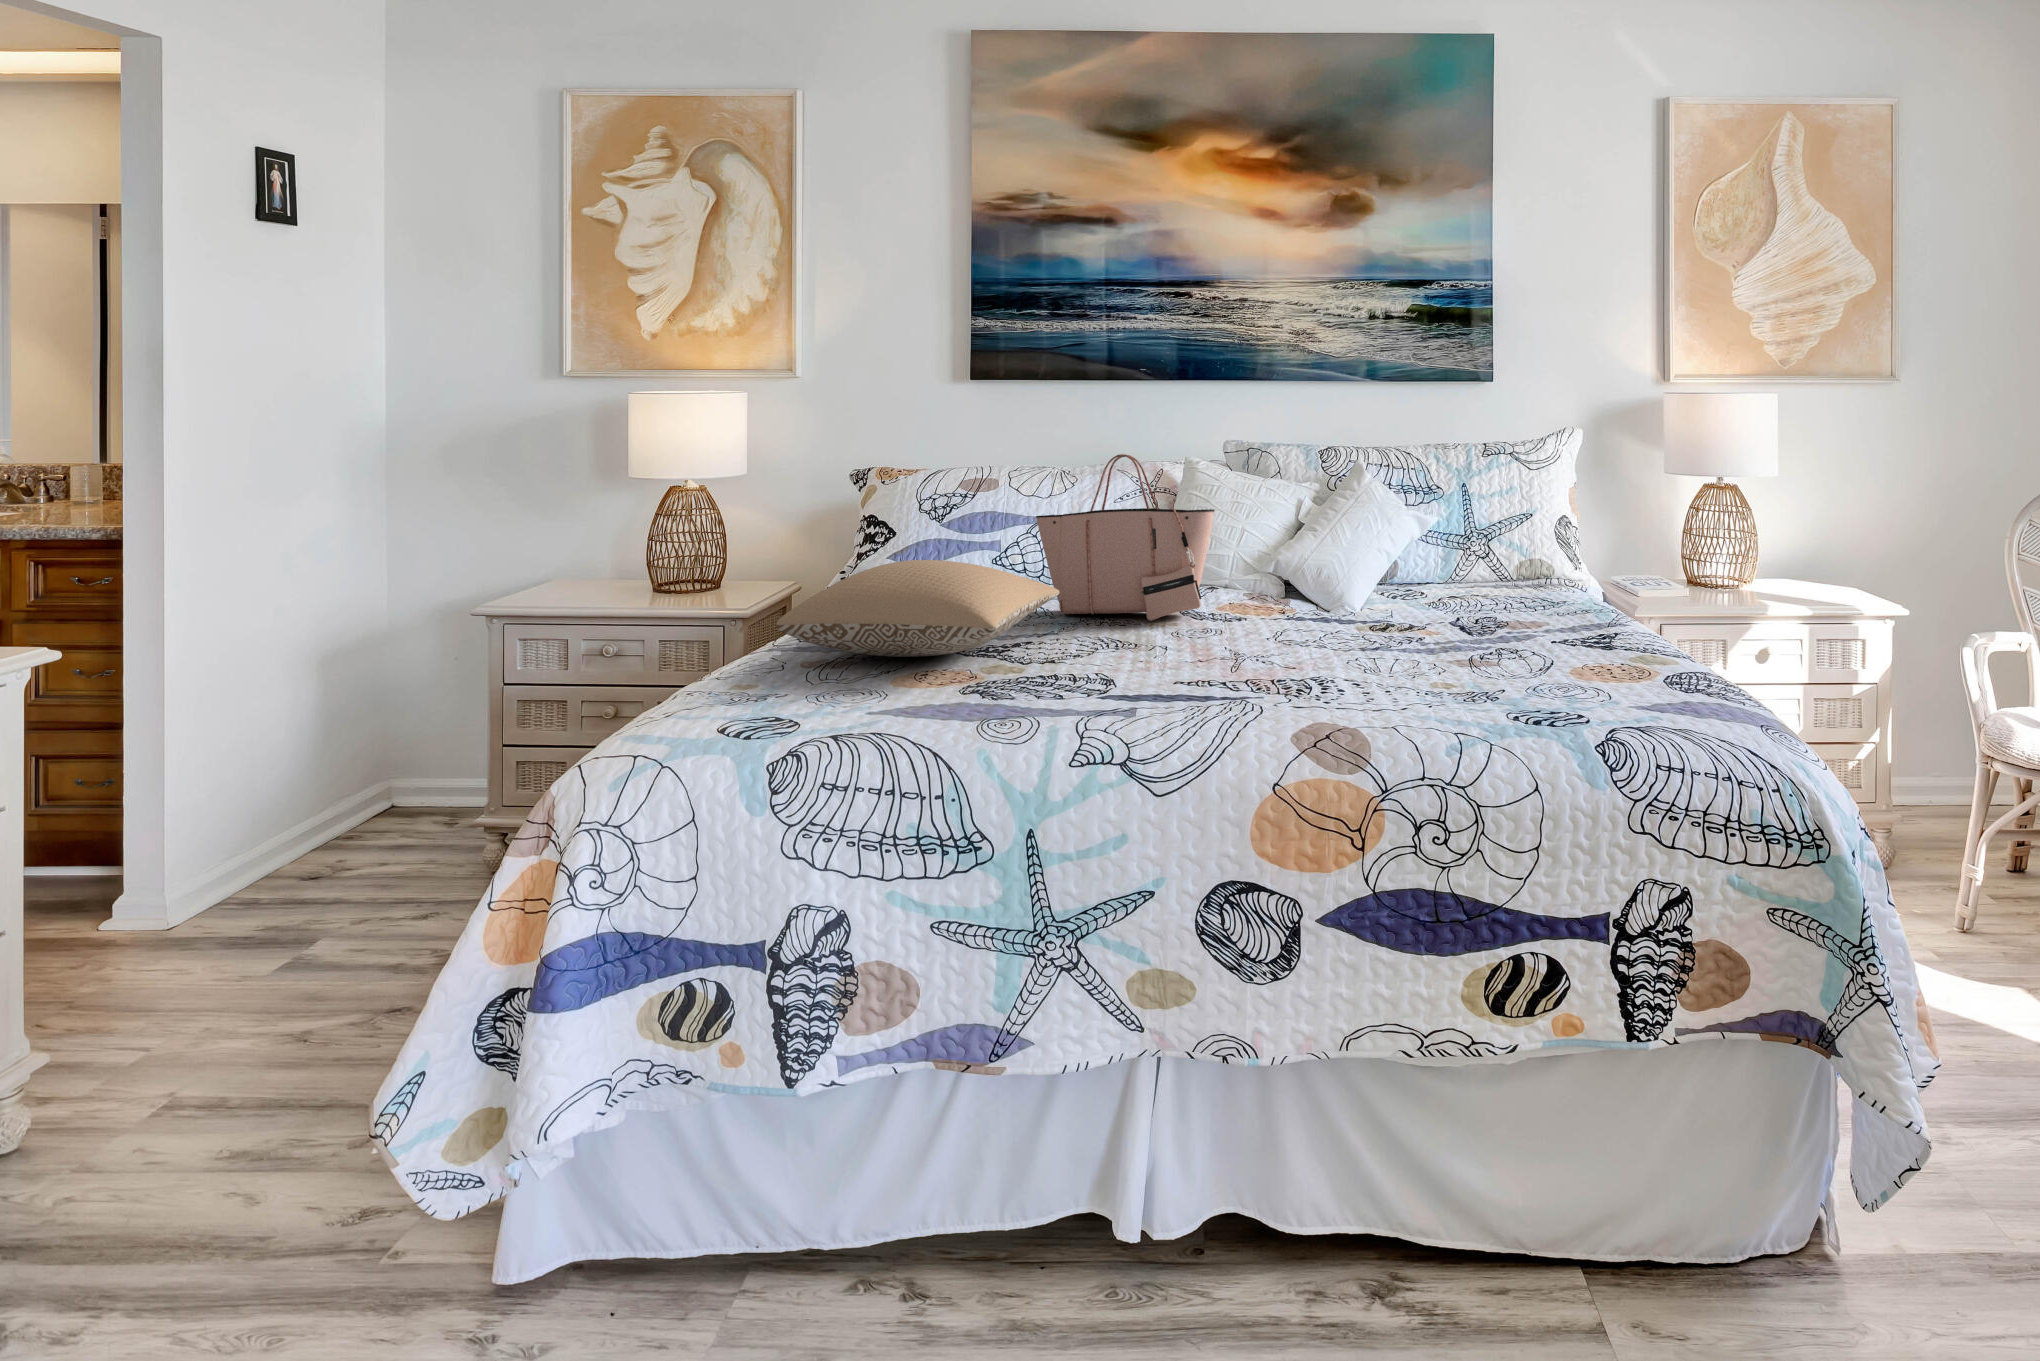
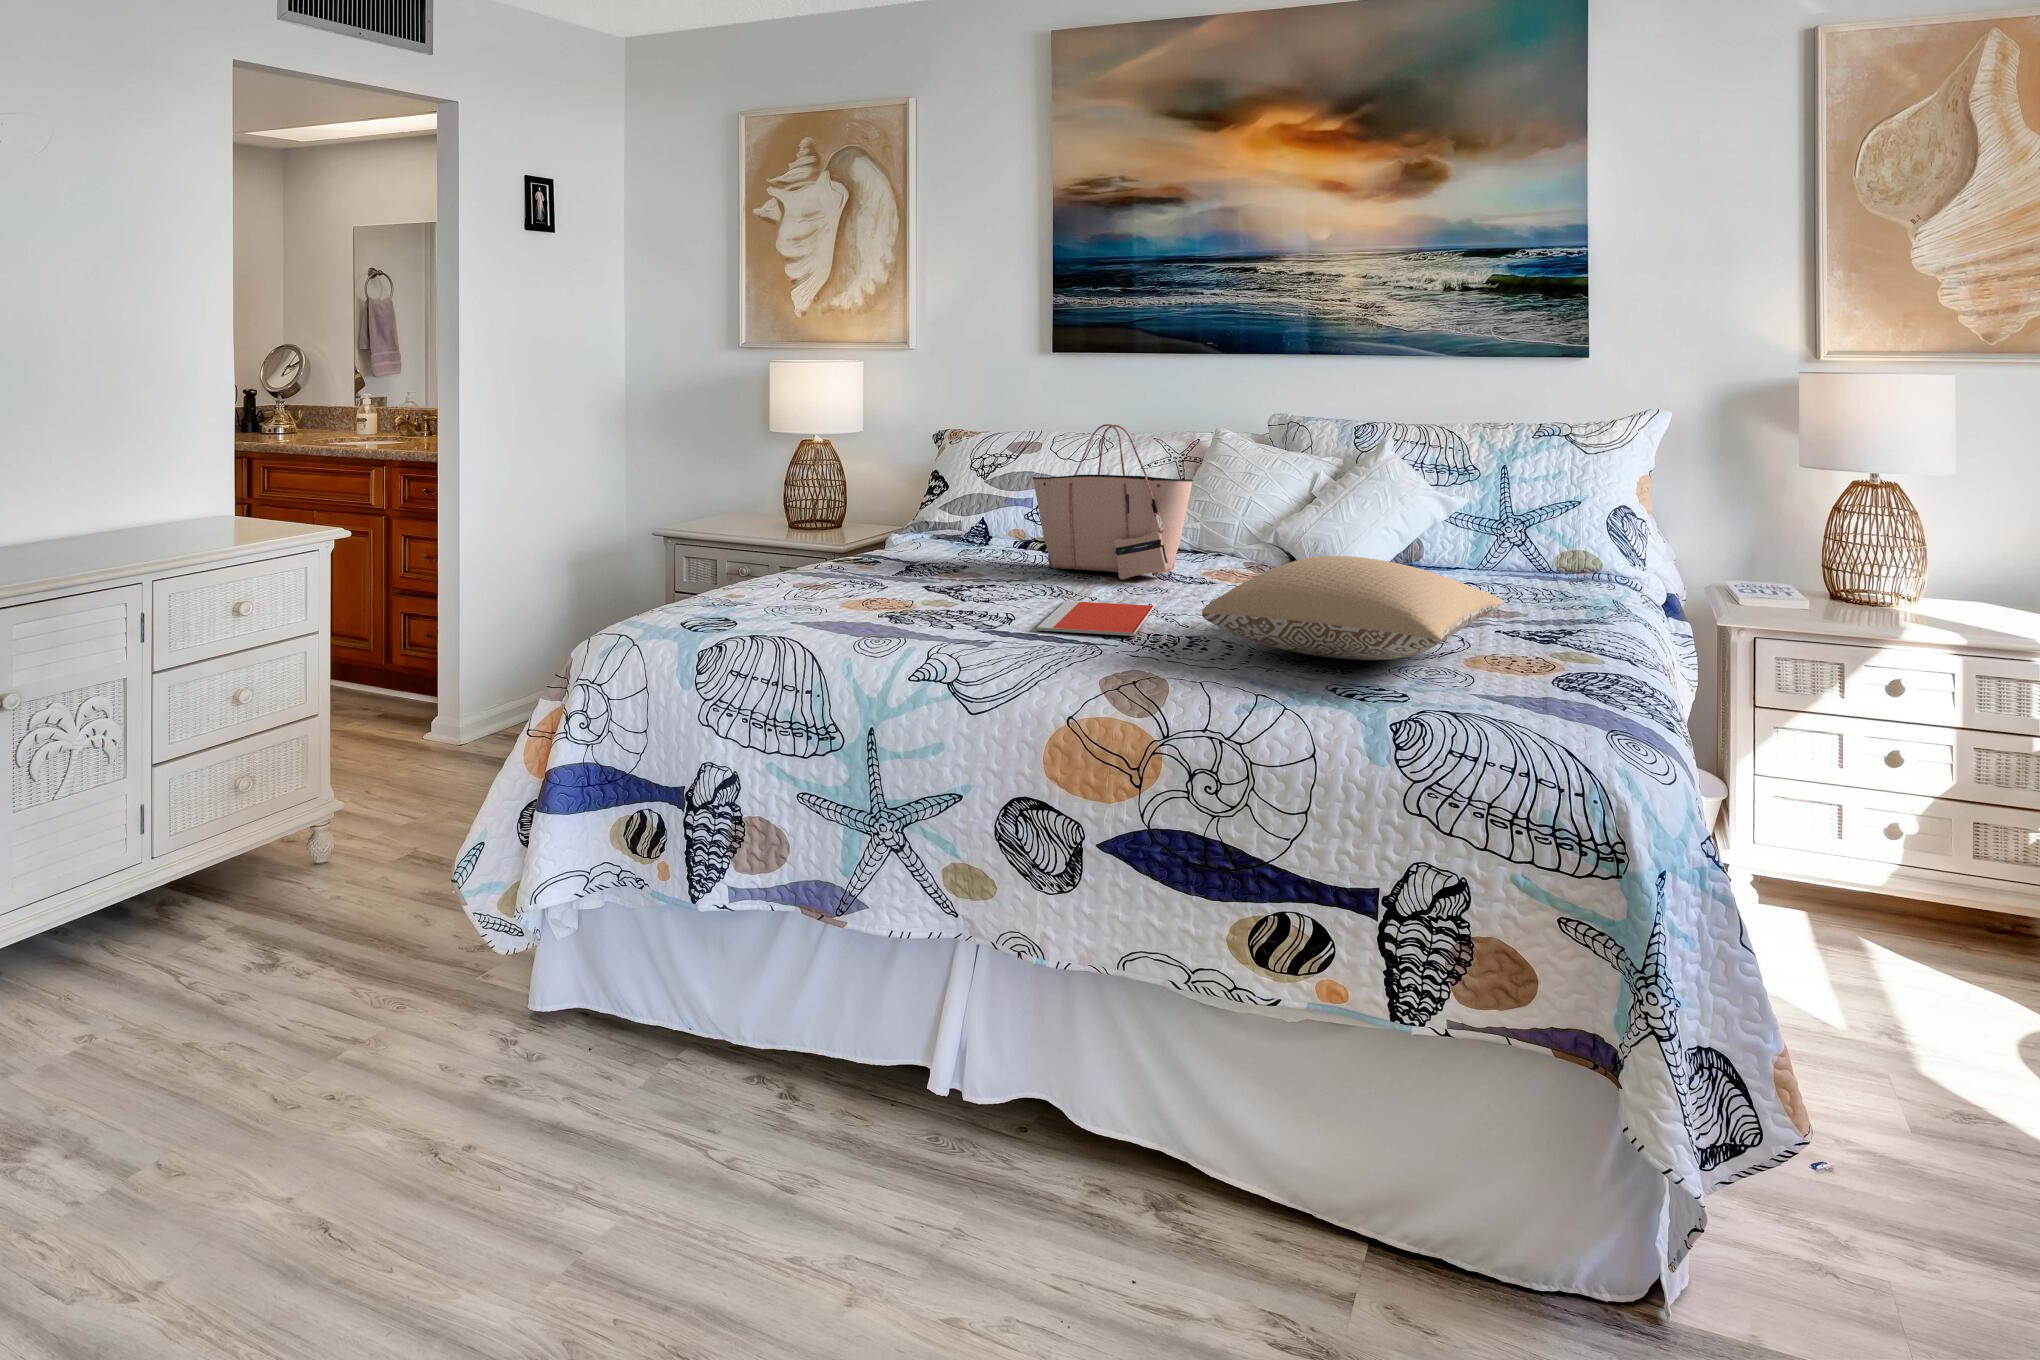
pillow: present [776,560,1060,657] -> present [1202,556,1503,660]
notebook: none [1128,646,1252,686] -> present [1037,601,1154,636]

